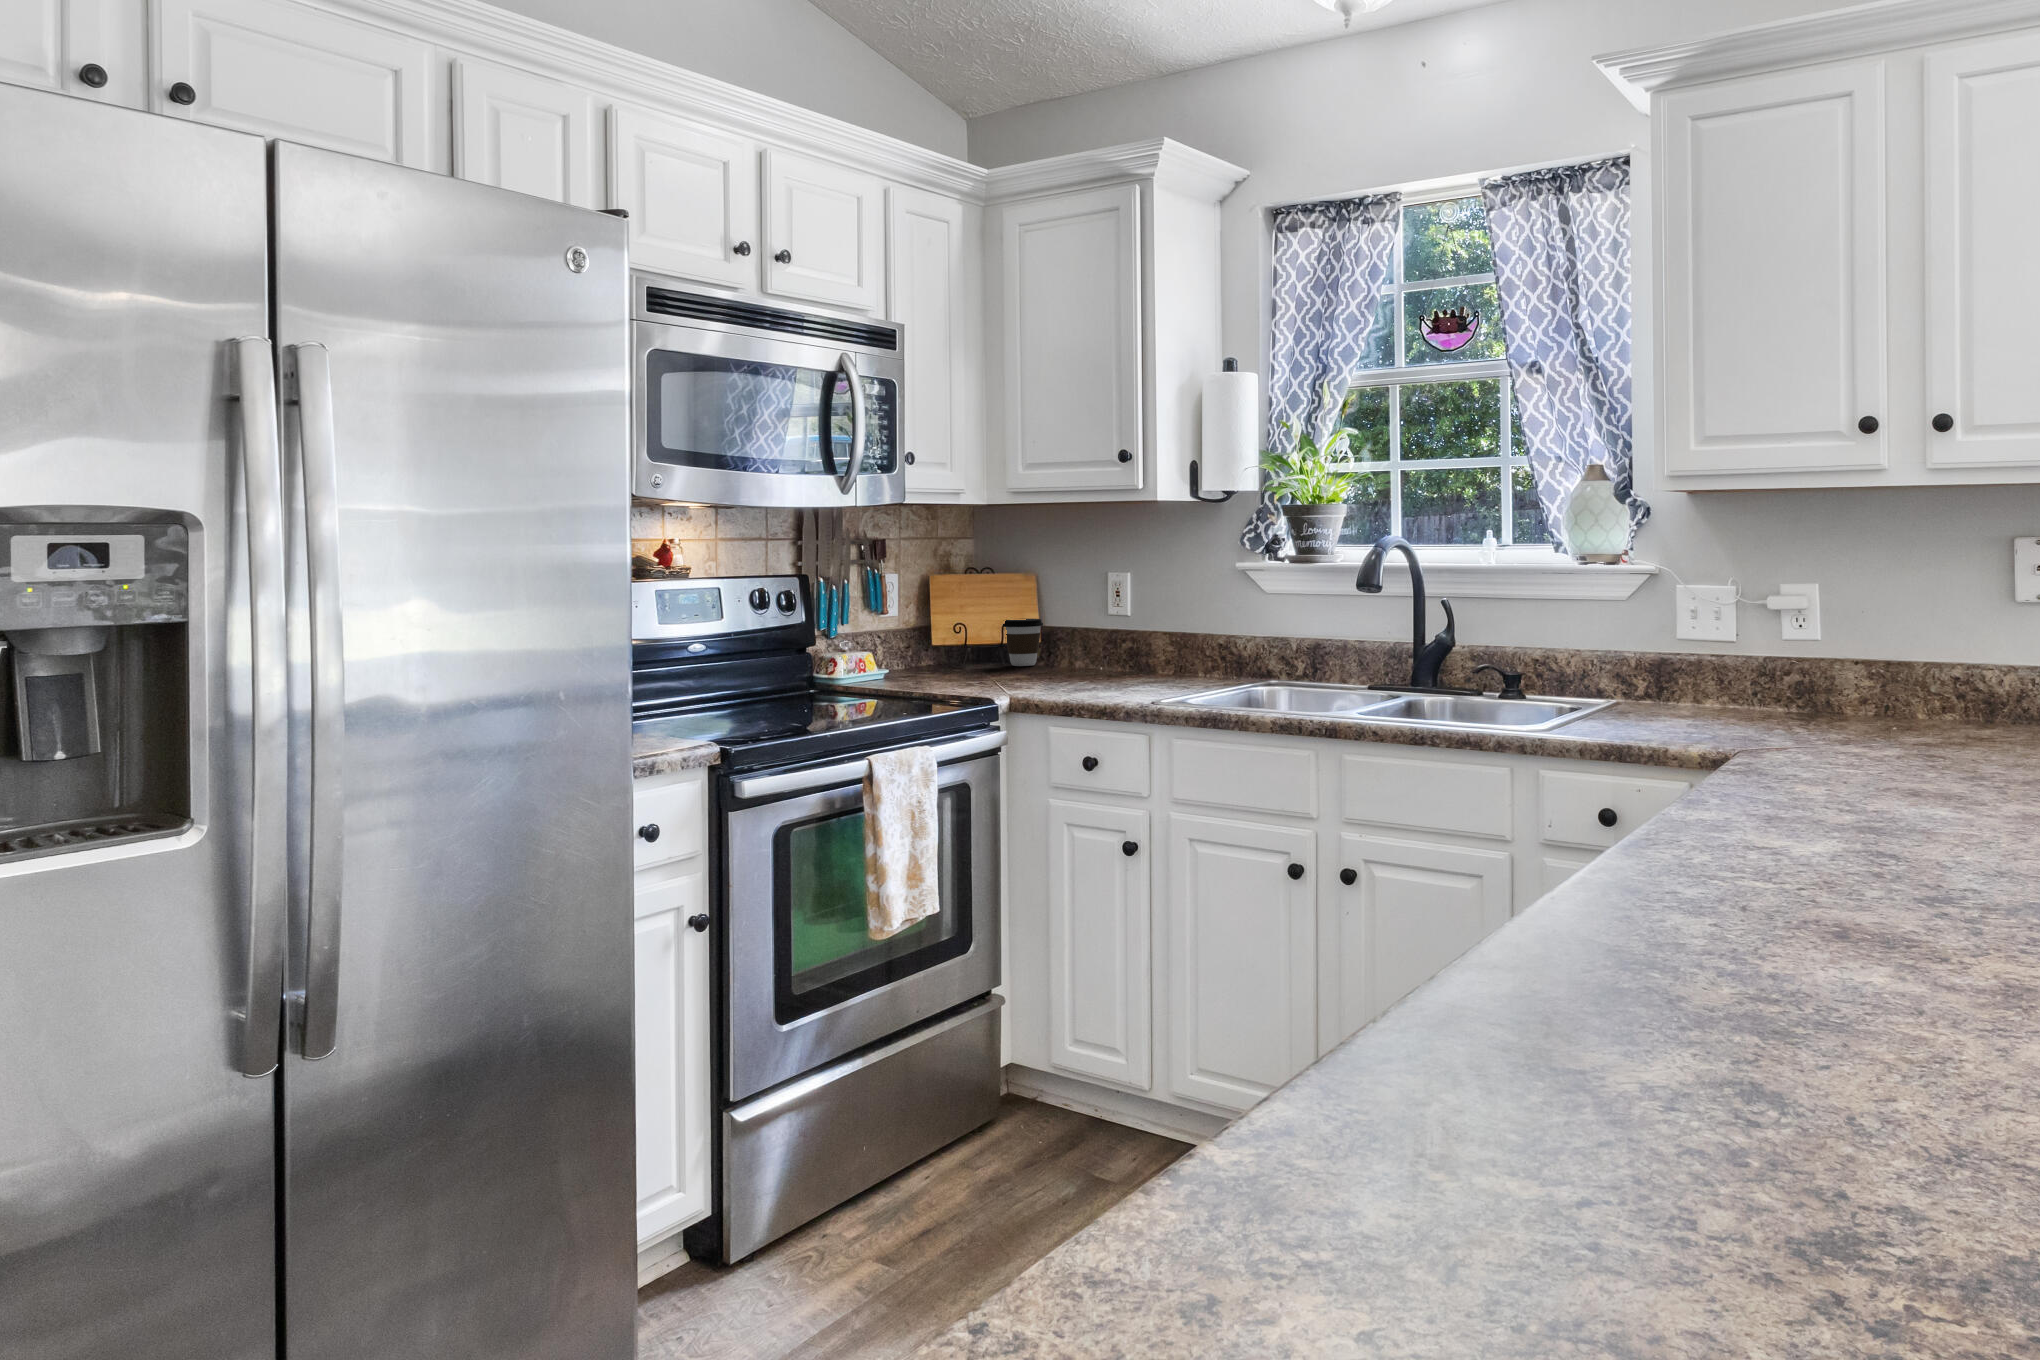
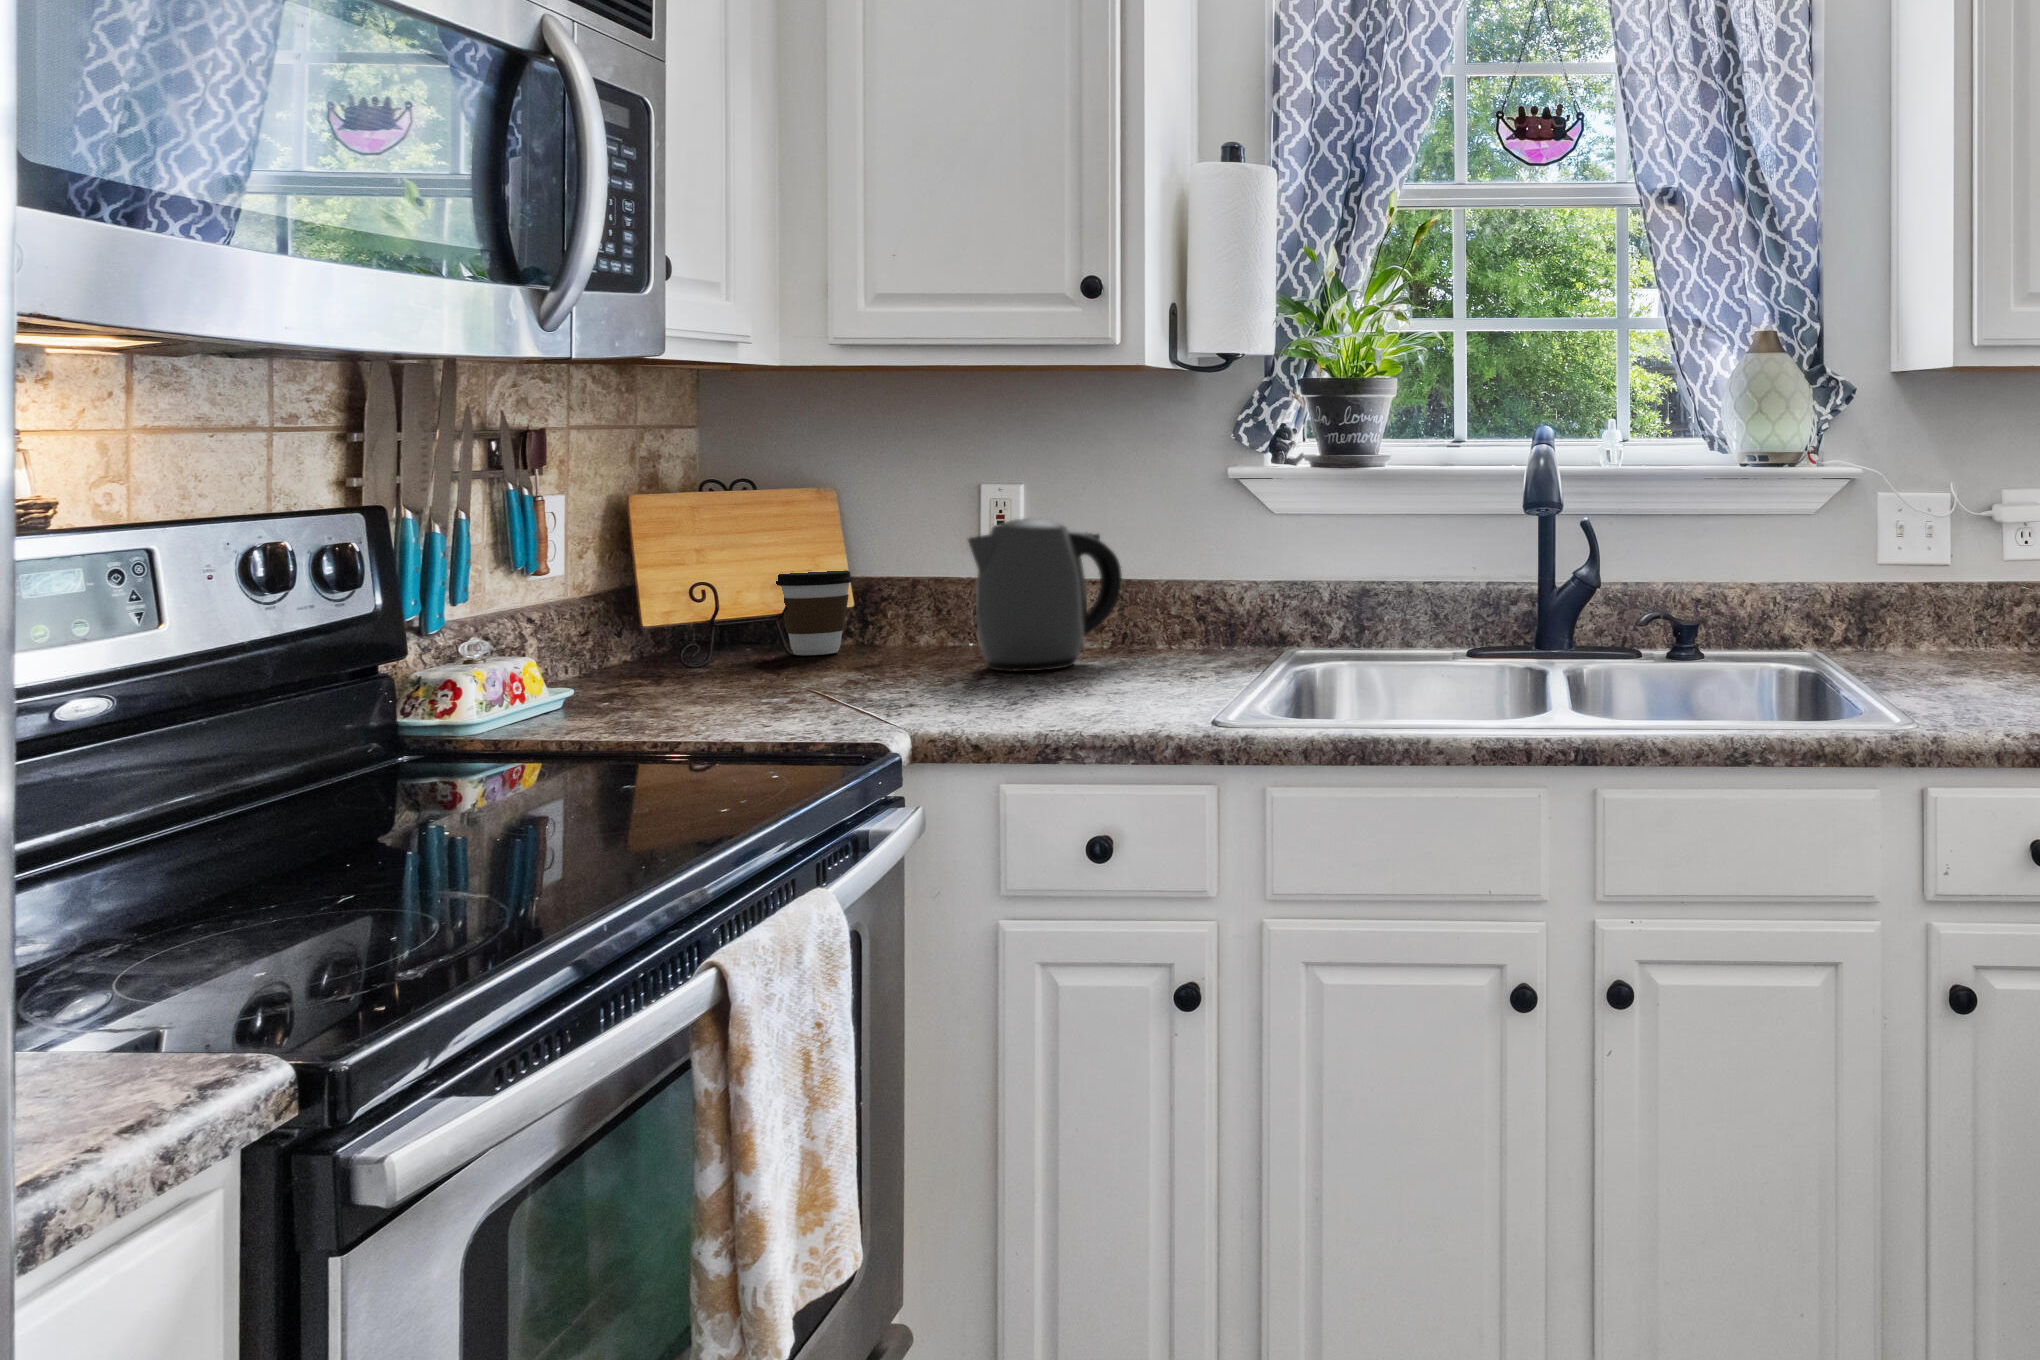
kettle: none [1074,592,1165,681] -> present [968,518,1122,671]

